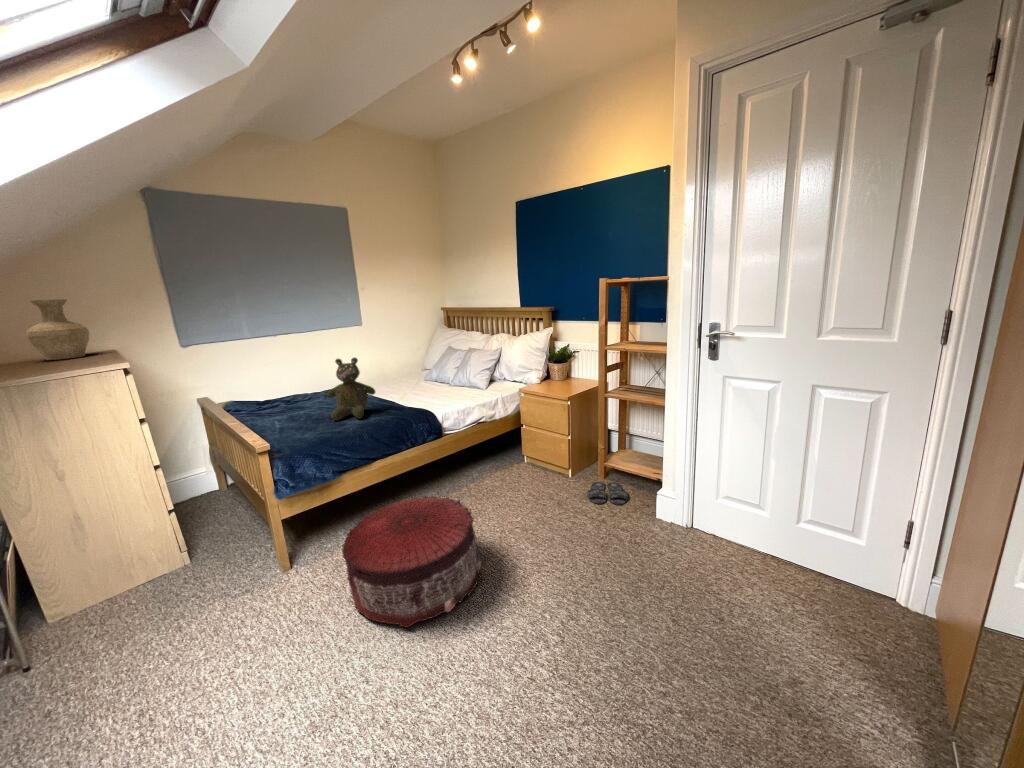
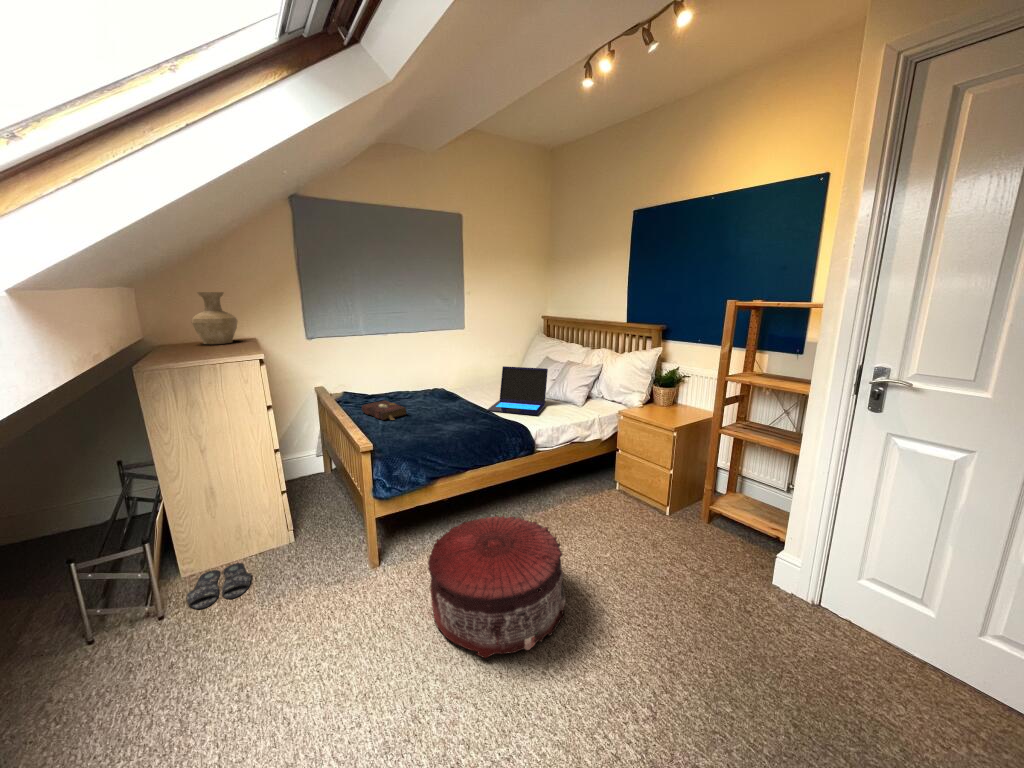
laptop: none [393,356,451,403] -> present [487,366,548,415]
teddy bear: present [327,358,375,420] -> none [426,363,472,425]
book: none [255,403,307,423] -> present [362,400,406,420]
slippers: present [587,482,628,505] -> present [187,563,251,609]

